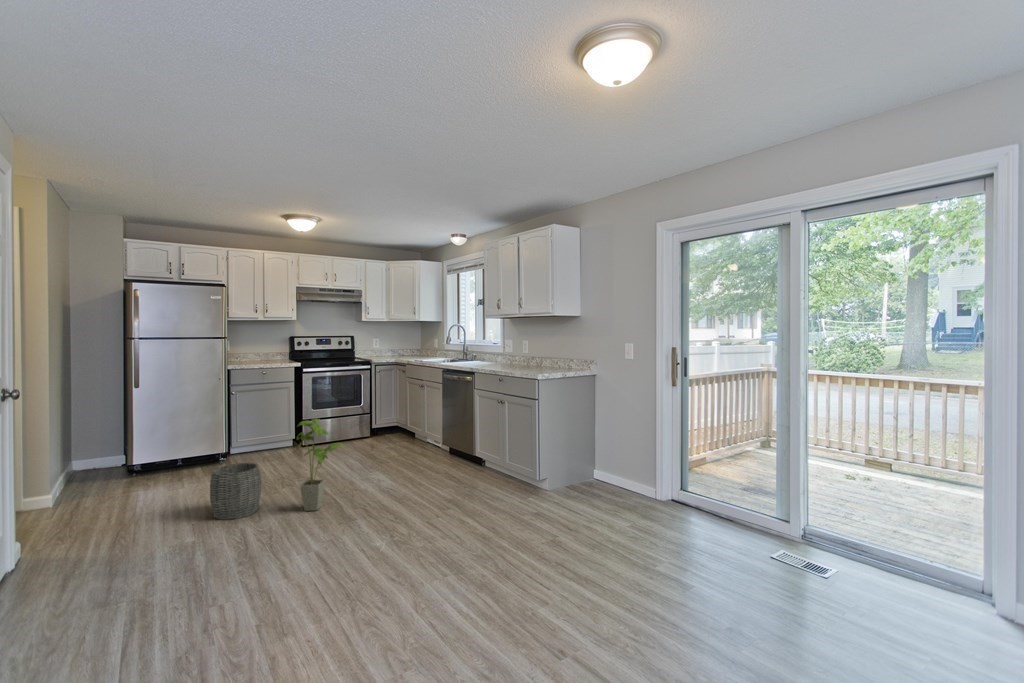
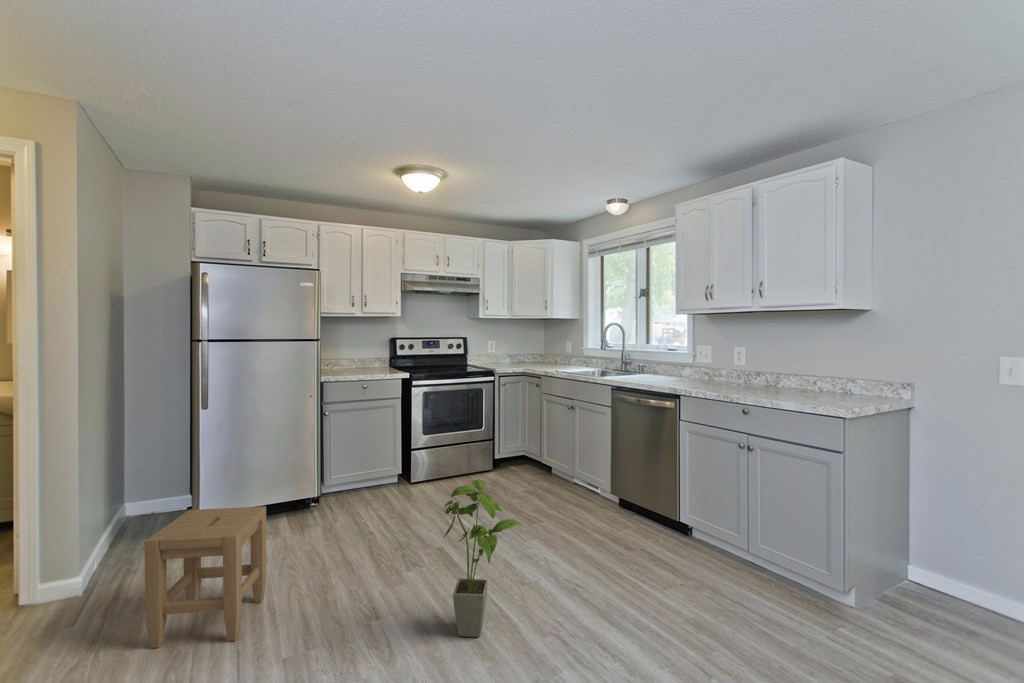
stool: none [103,444,183,524] -> present [144,506,266,648]
woven basket: present [210,463,261,520] -> none [309,544,387,652]

